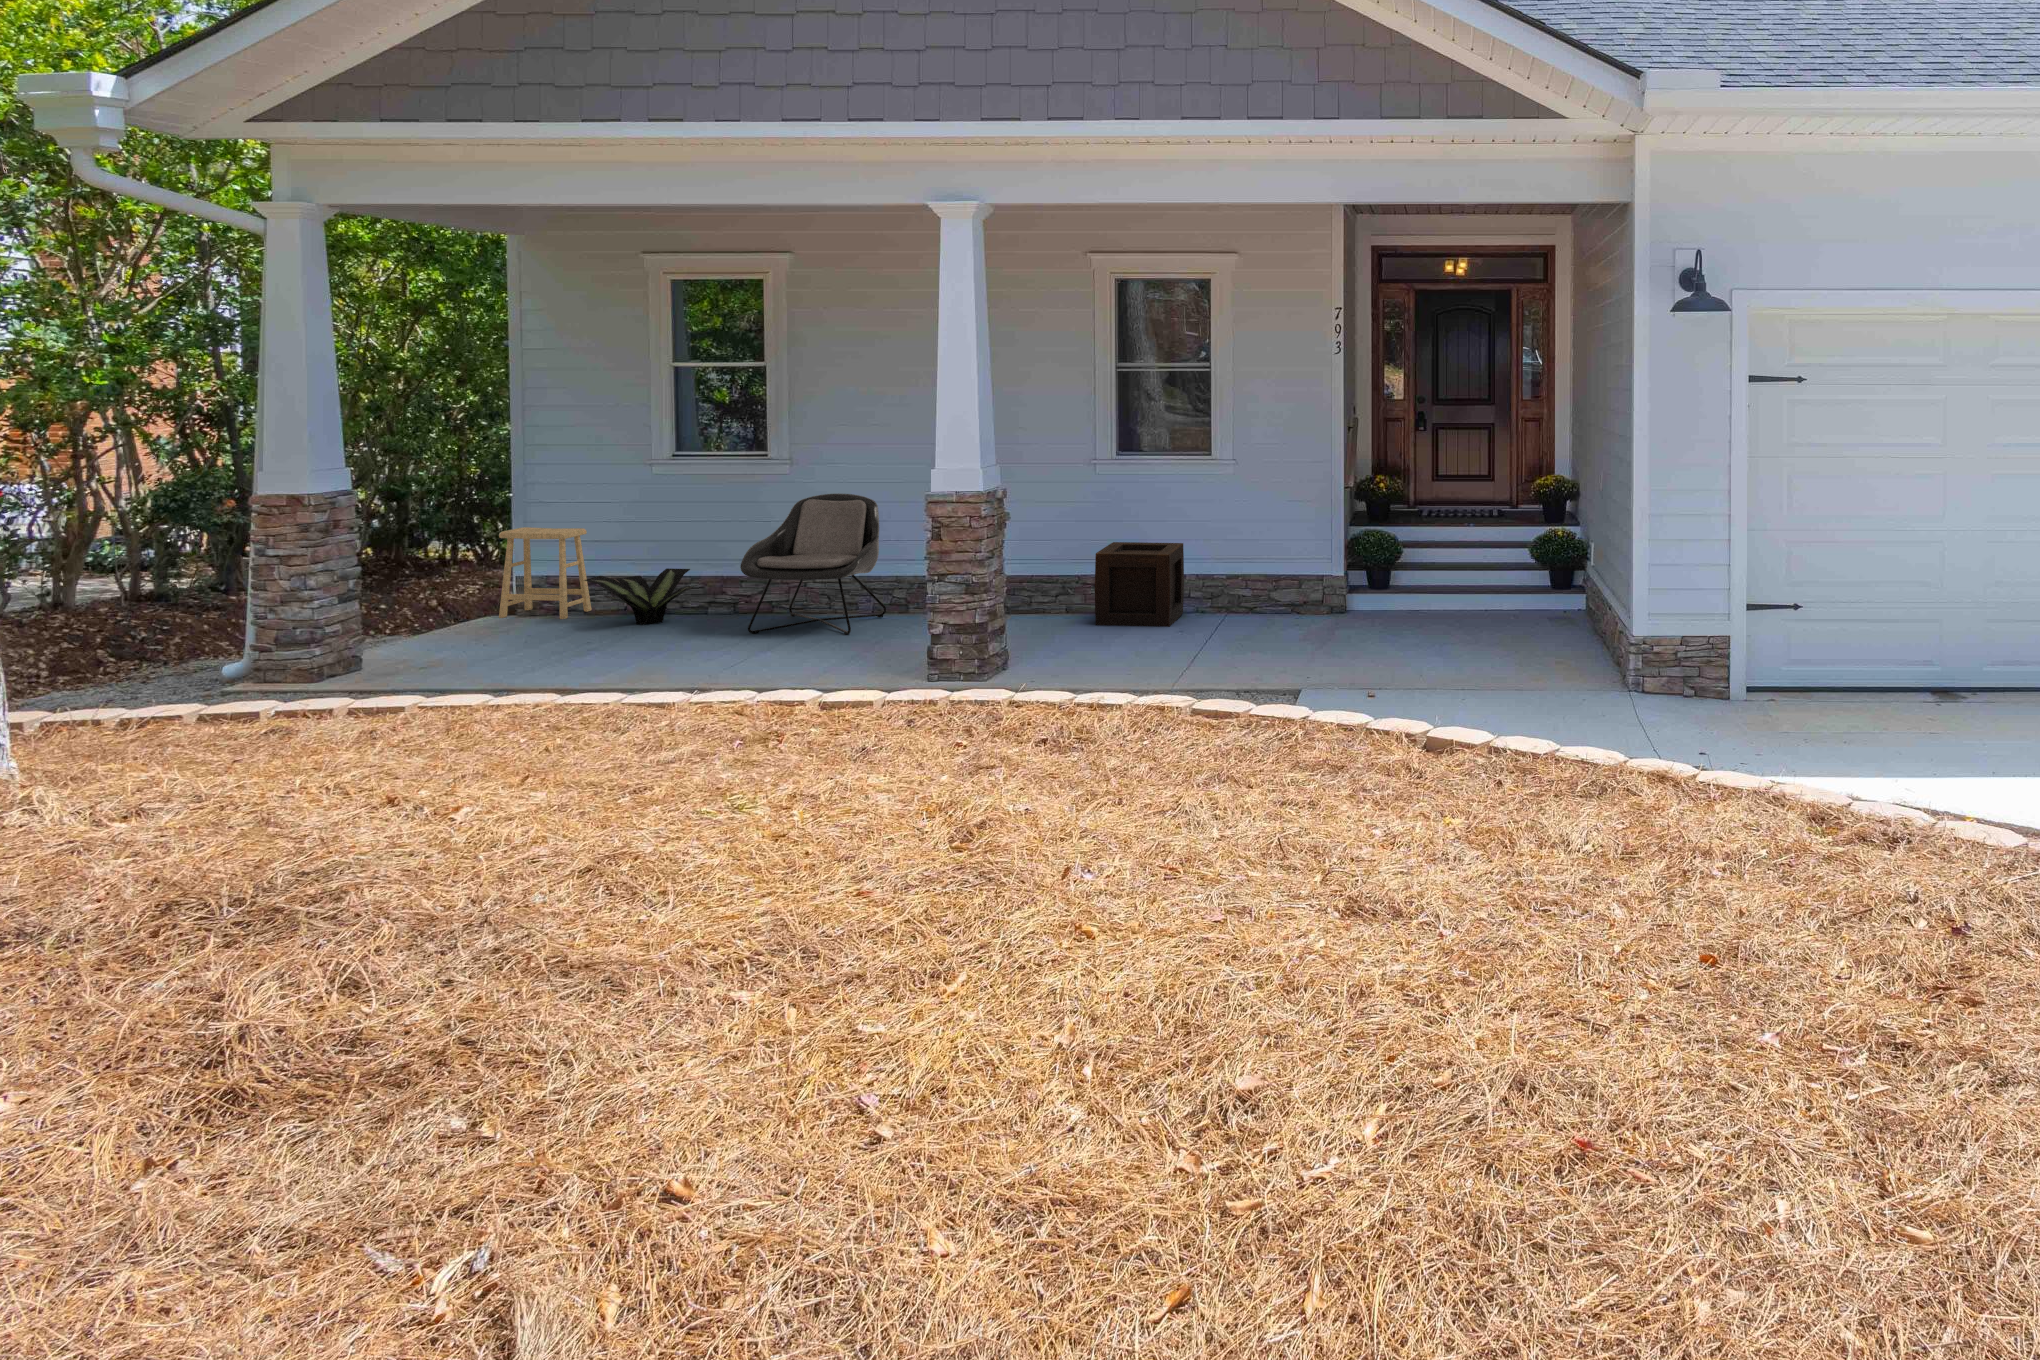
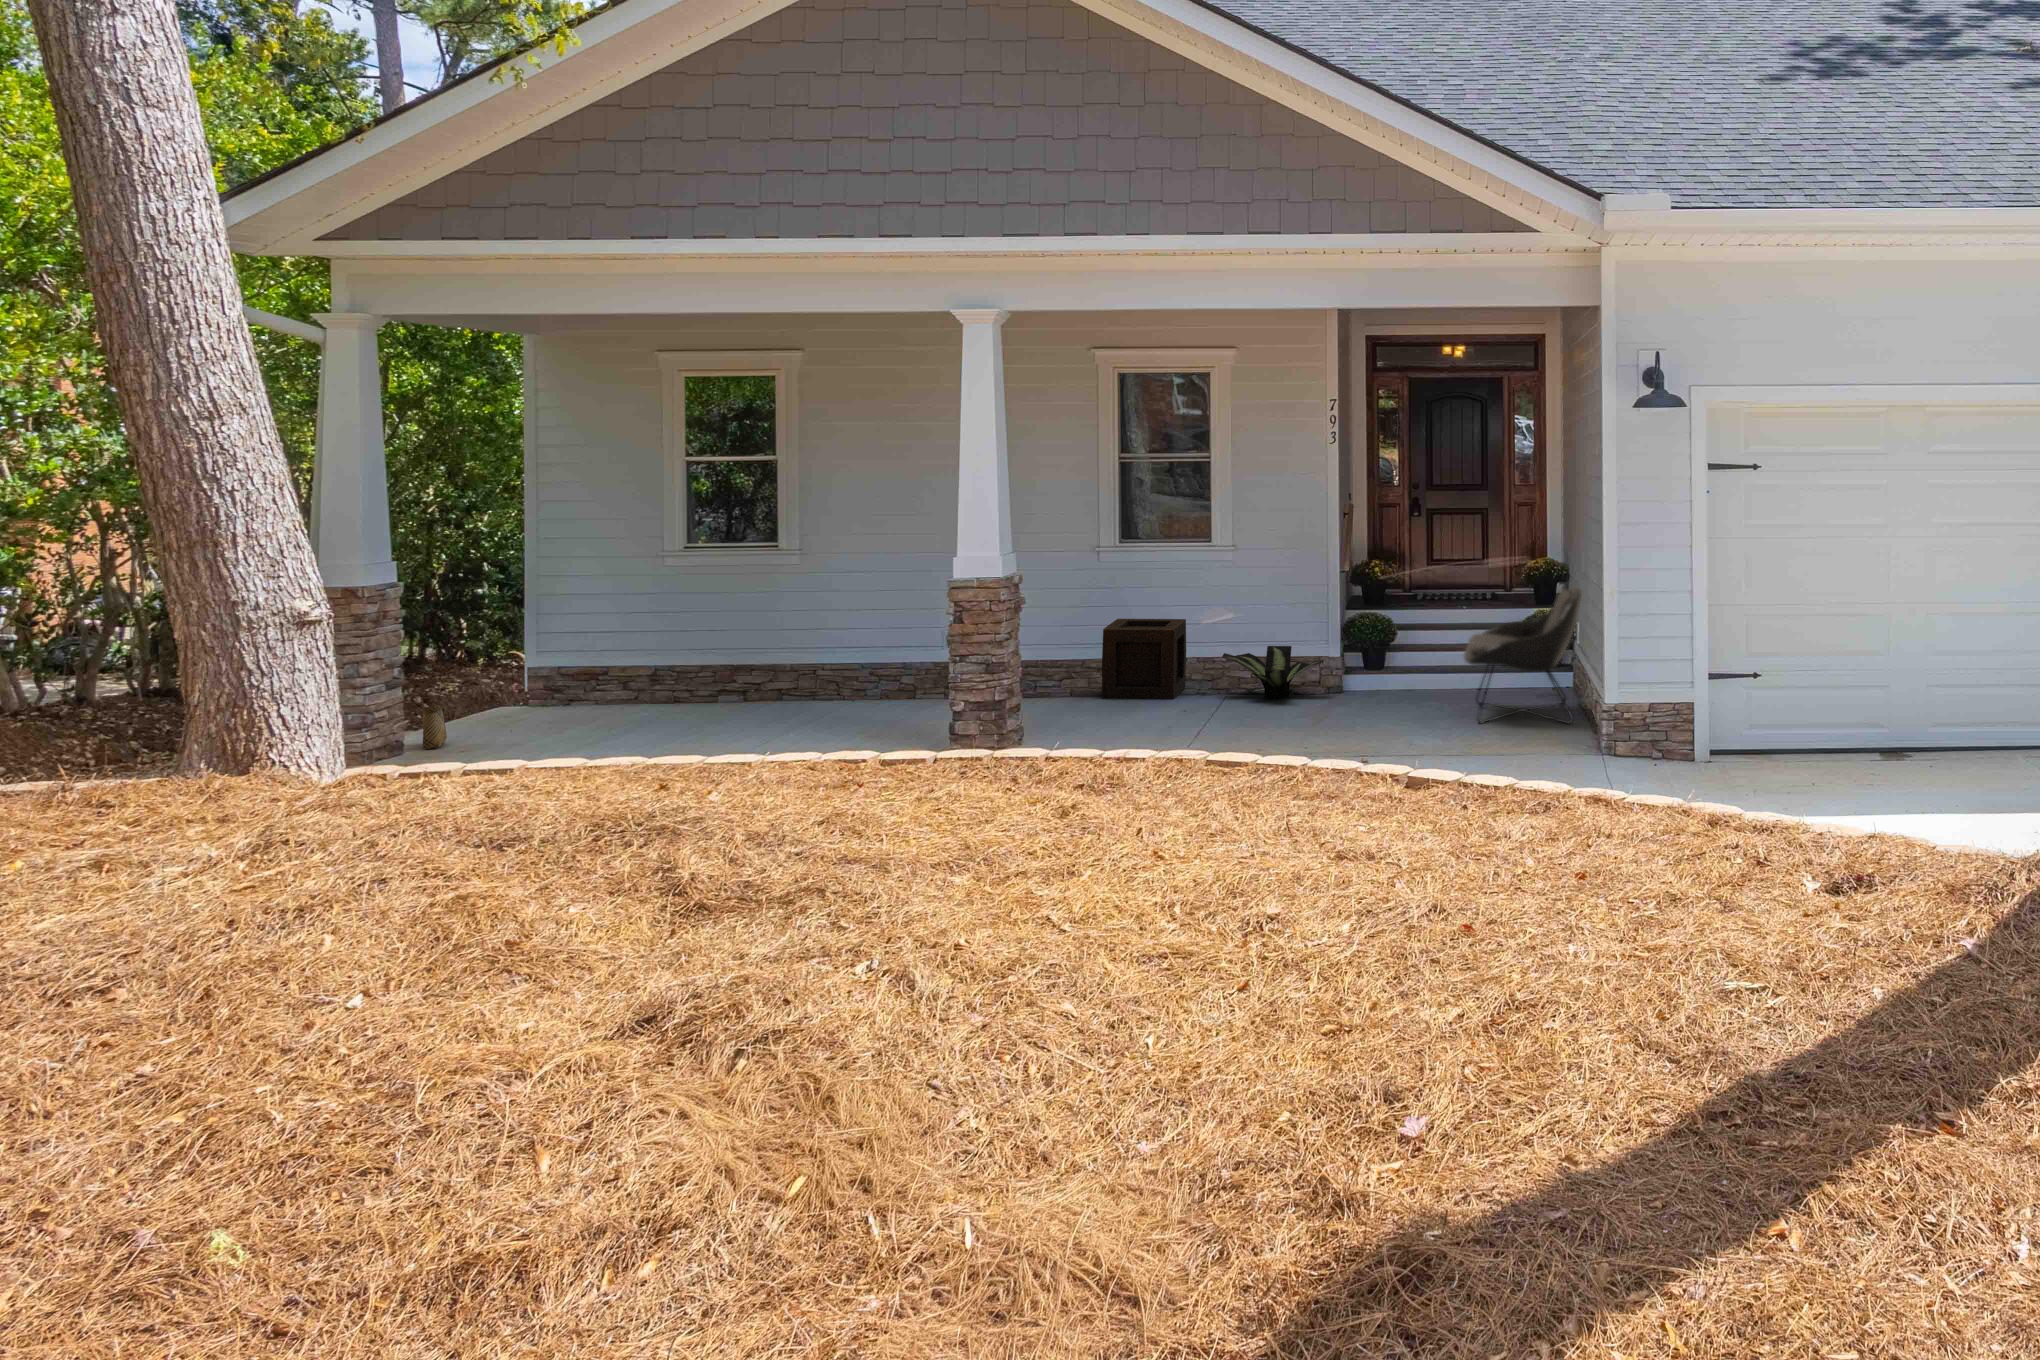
lounge chair: present [740,493,886,635] -> present [1464,587,1582,724]
stool: present [499,527,592,619] -> none [517,608,604,698]
potted plant: present [585,568,697,625] -> present [1222,646,1324,700]
woven basket: none [354,612,391,679] -> present [418,688,447,749]

